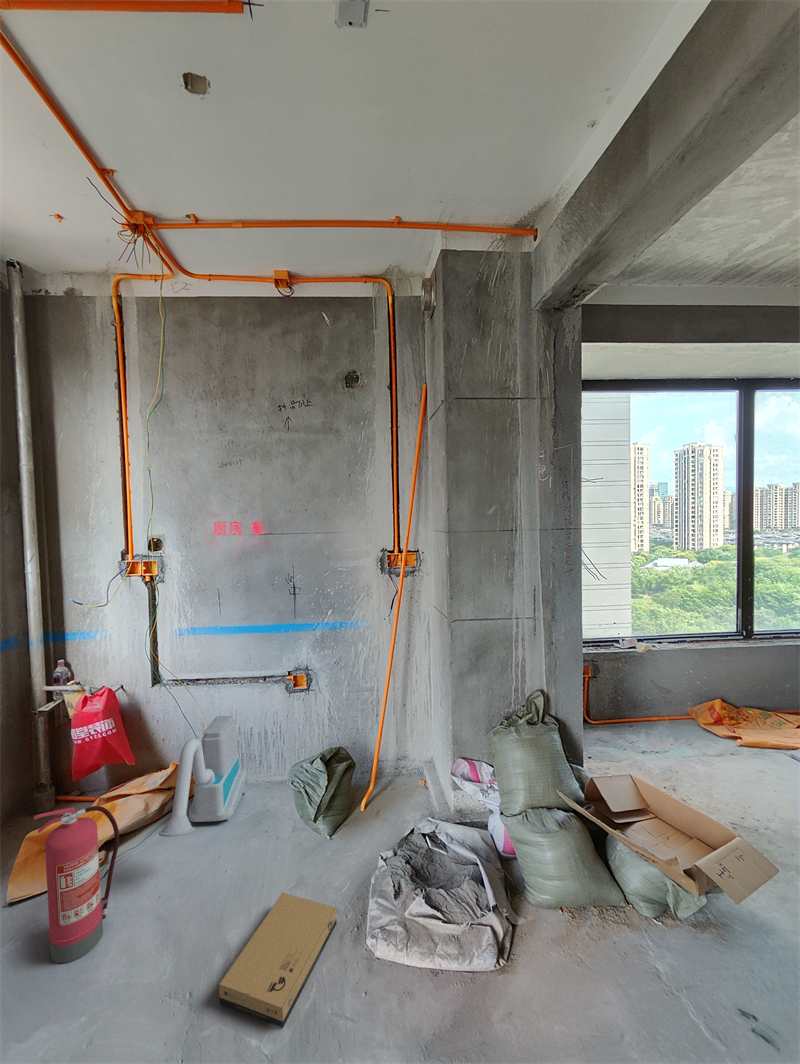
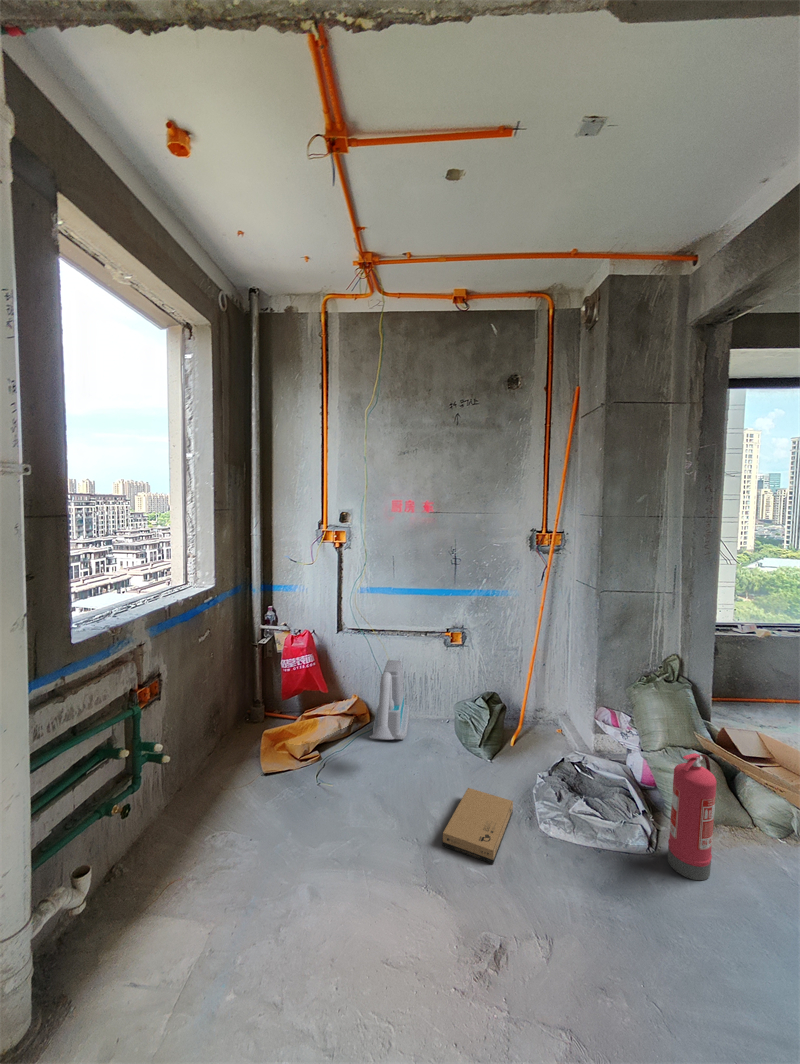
fire extinguisher: present [34,806,119,963] -> present [668,753,717,880]

